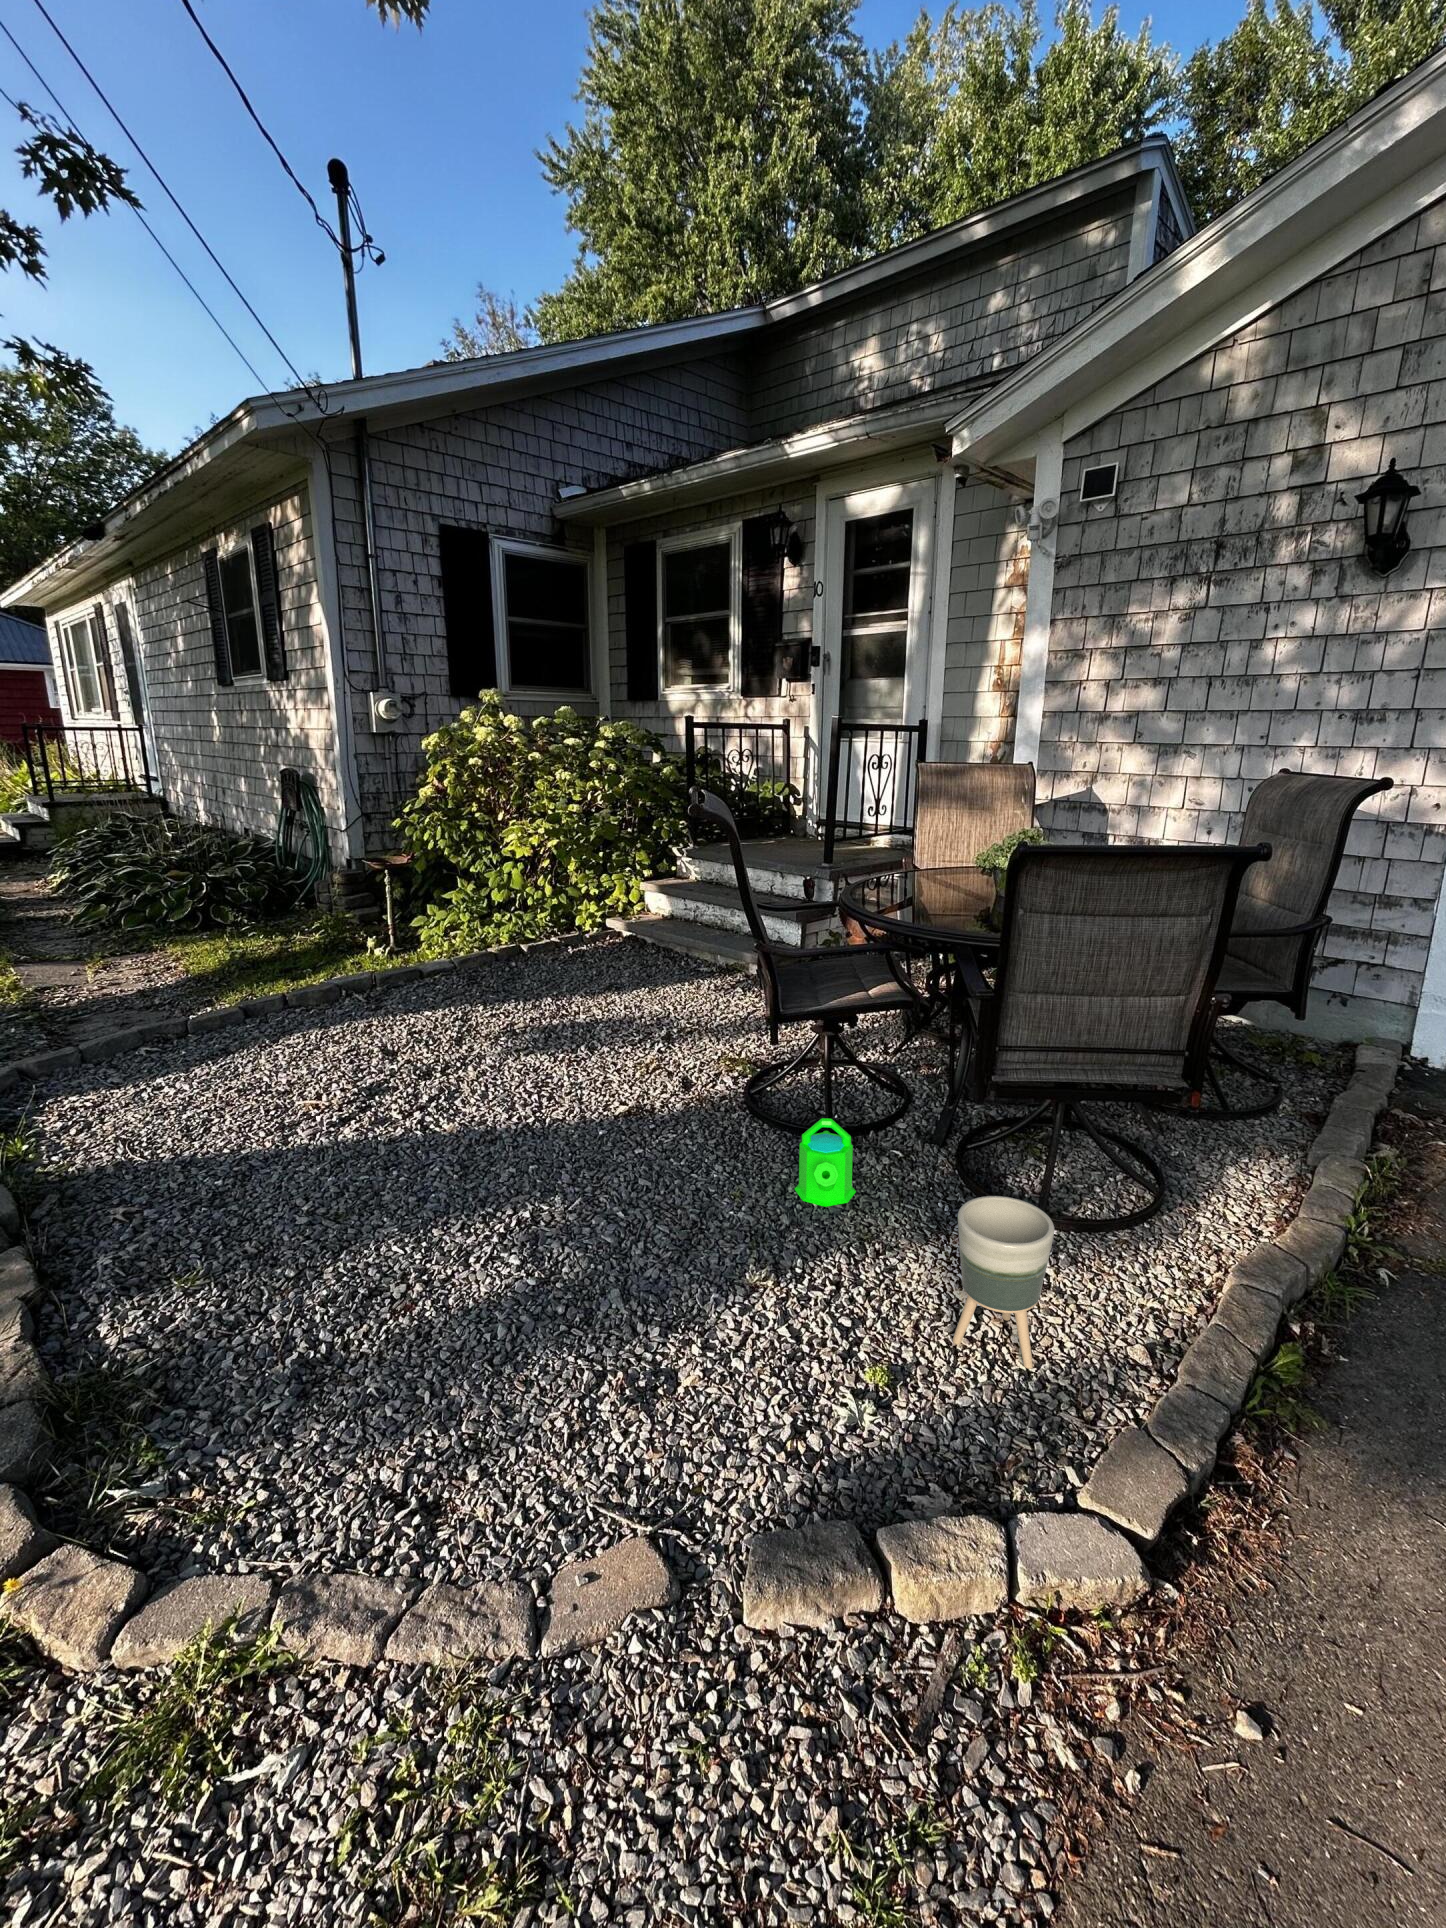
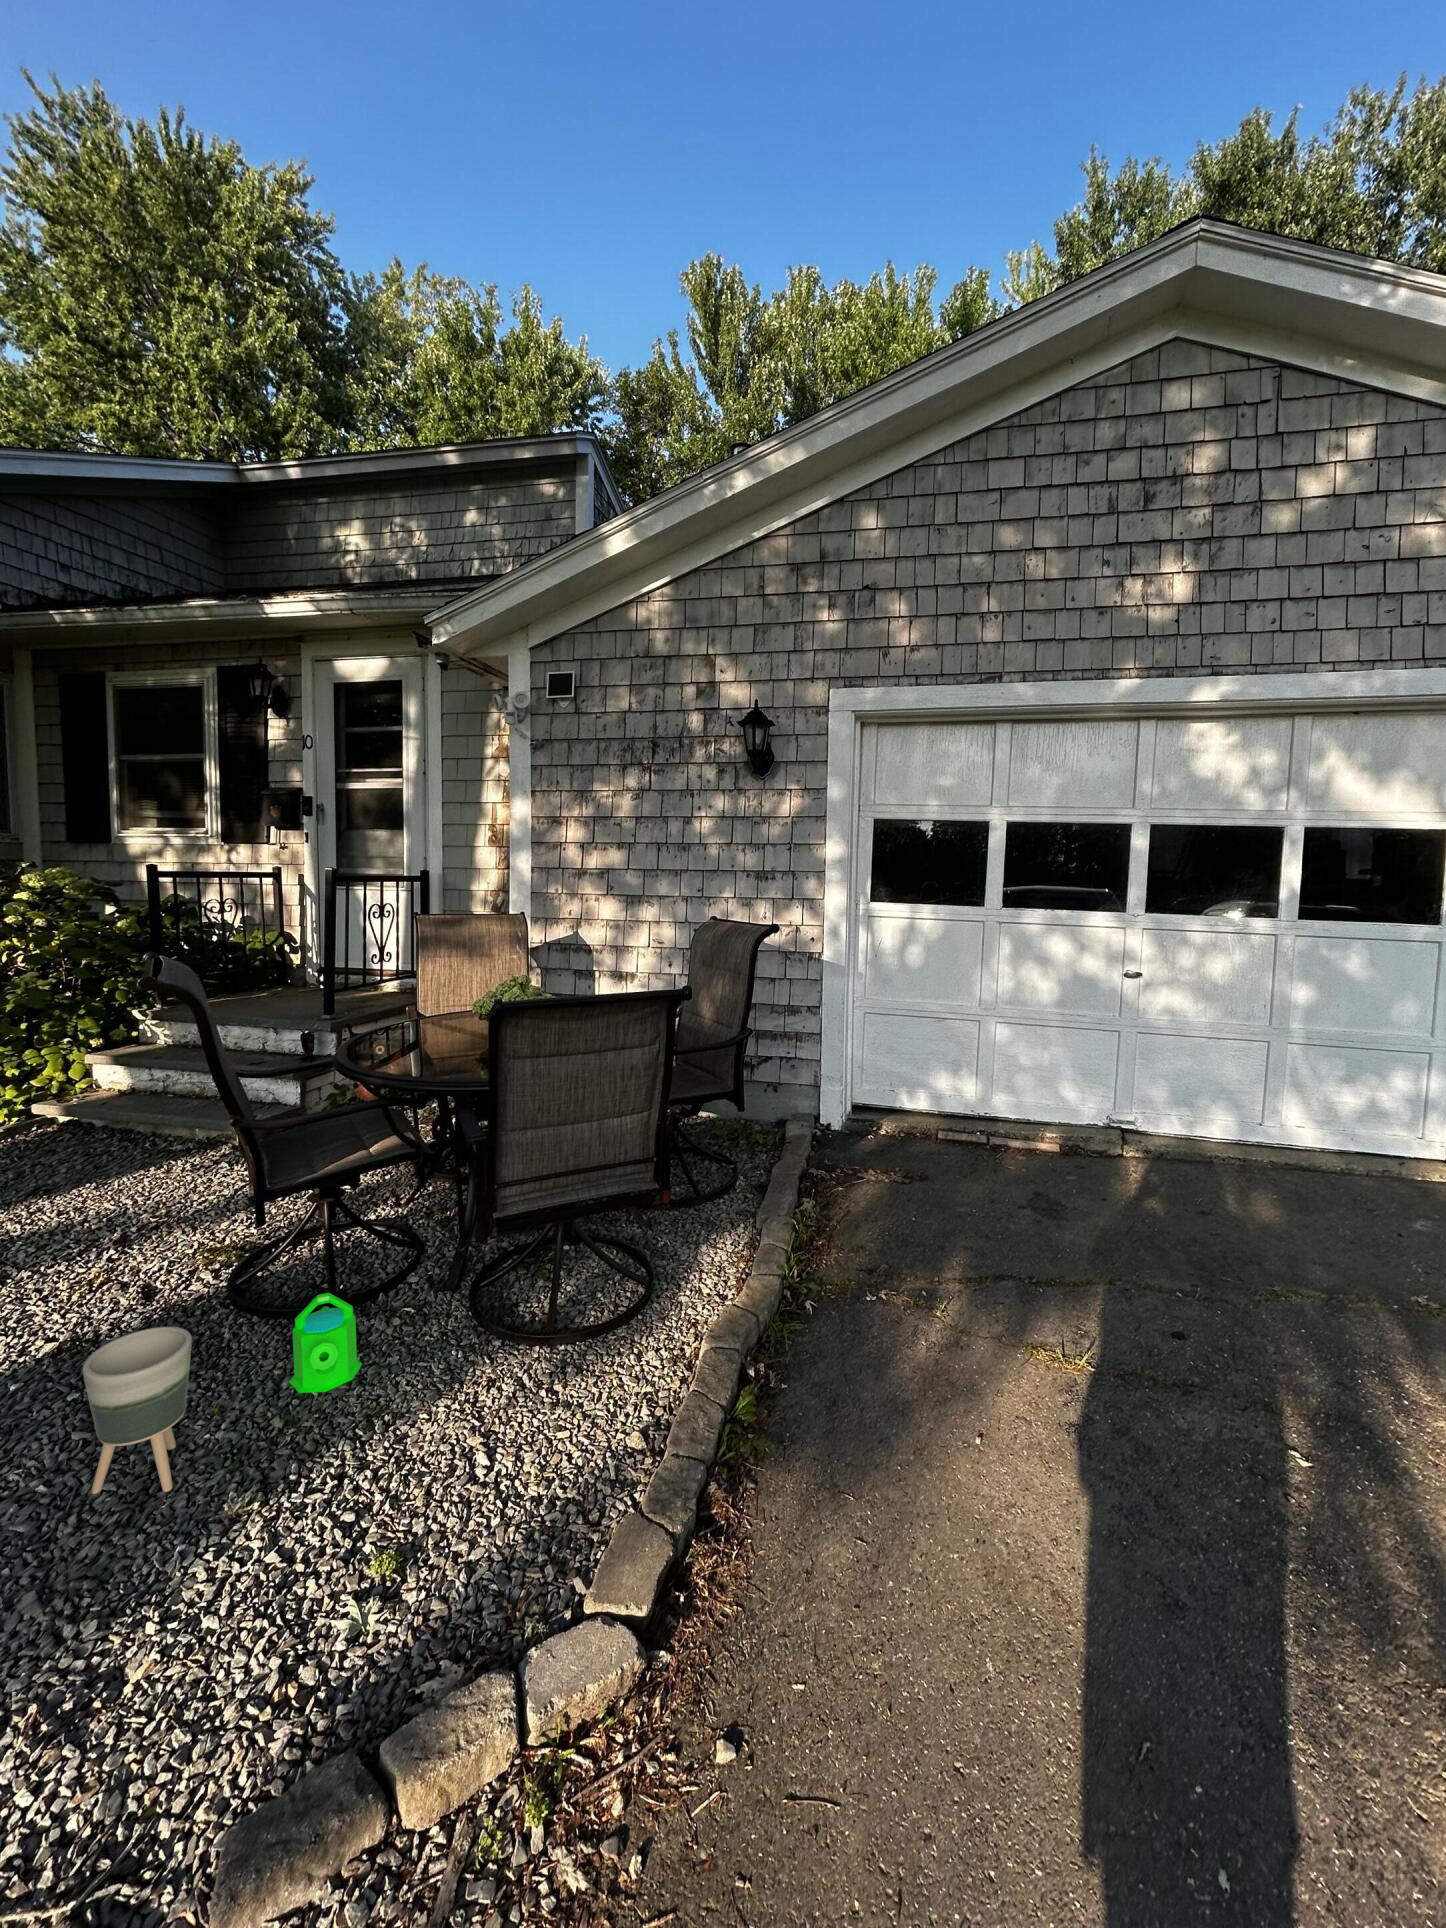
planter: present [953,1196,1054,1369] -> present [83,1327,192,1494]

